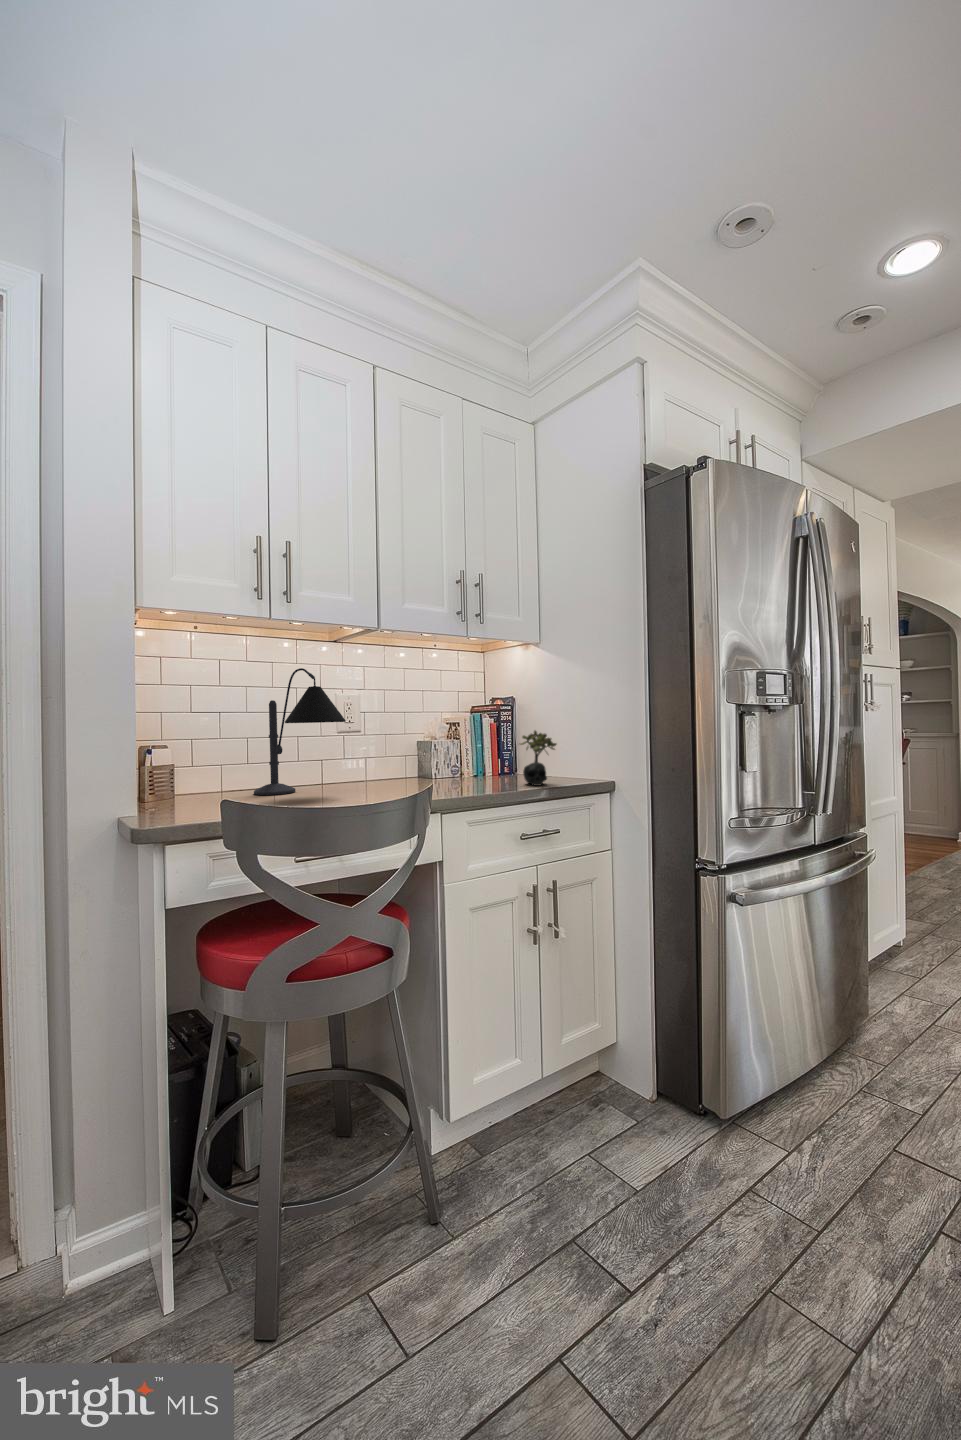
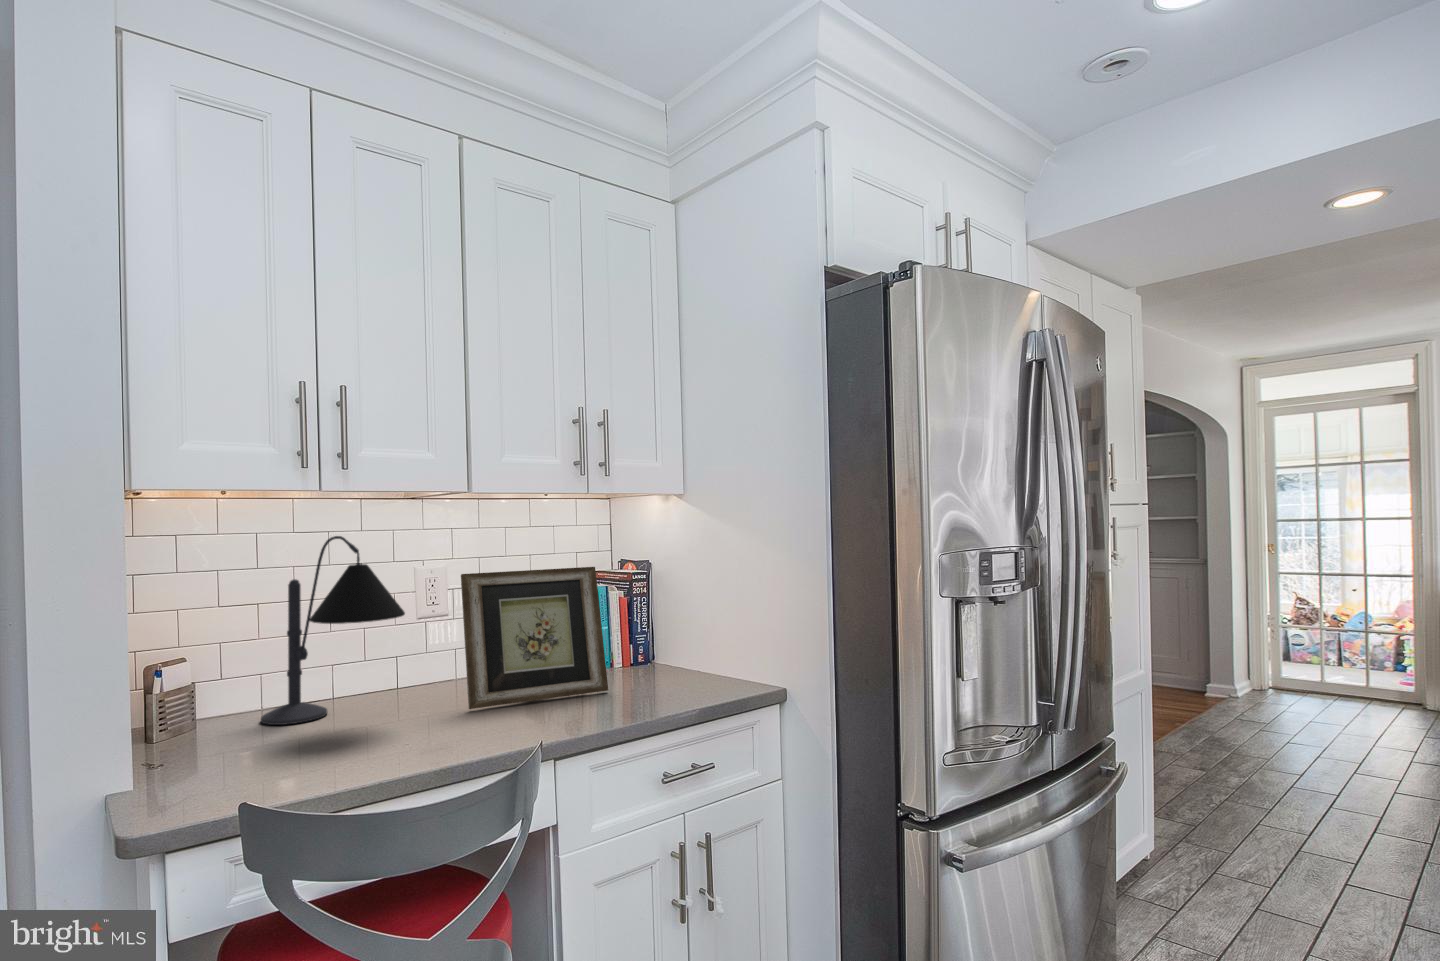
picture frame: none [381,698,483,790] -> present [461,567,608,709]
succulent plant: present [520,731,556,786] -> none [659,613,712,696]

